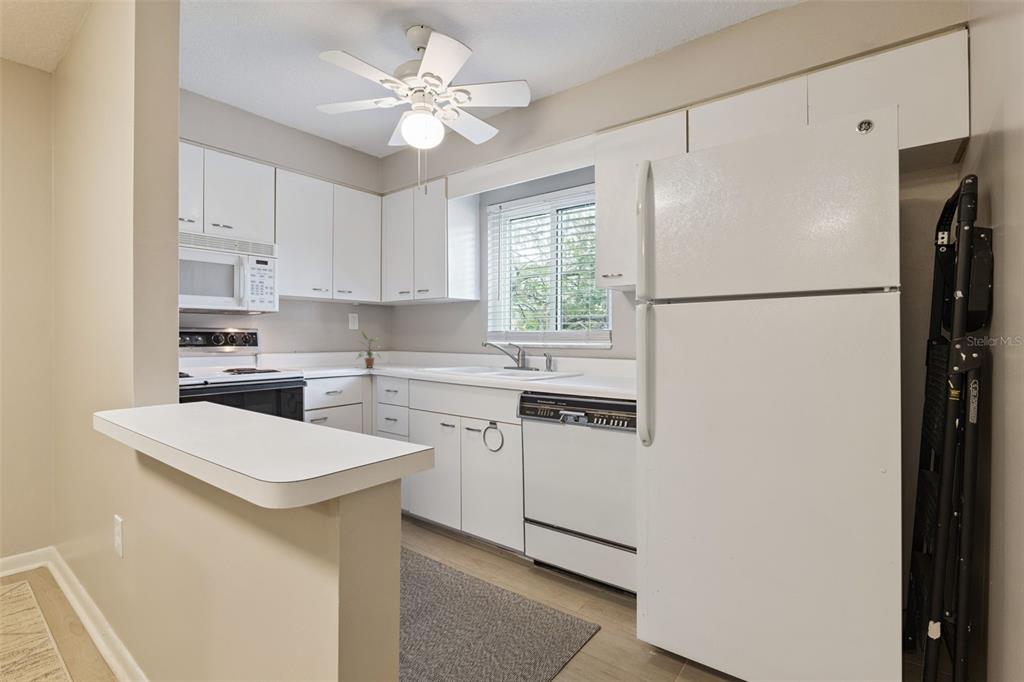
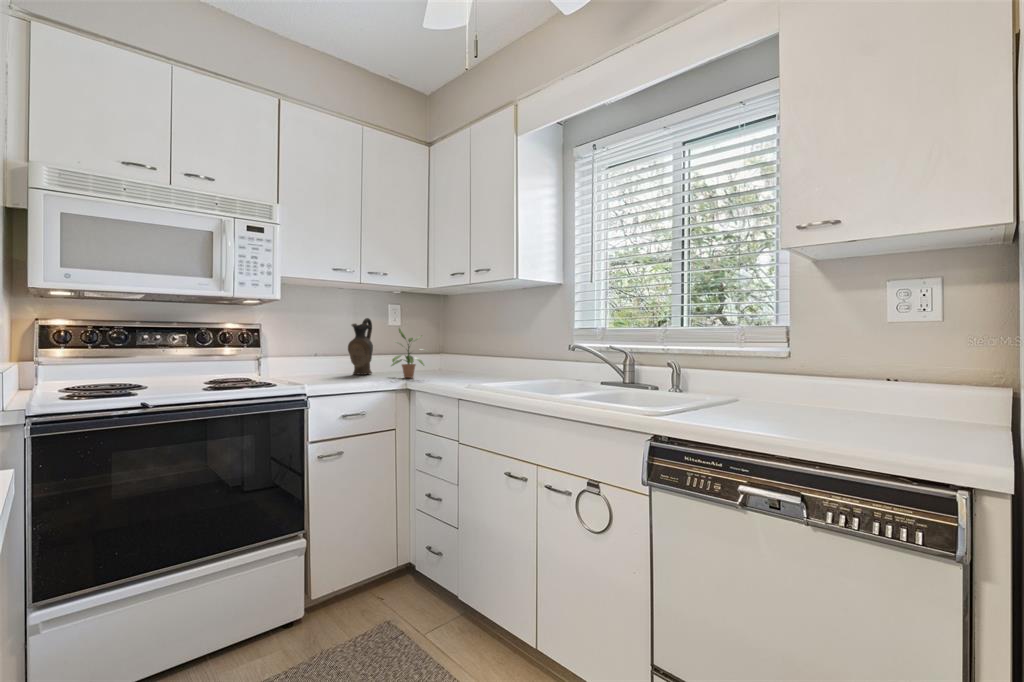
ceramic pitcher: none [322,324,341,366] -> present [348,318,373,375]

